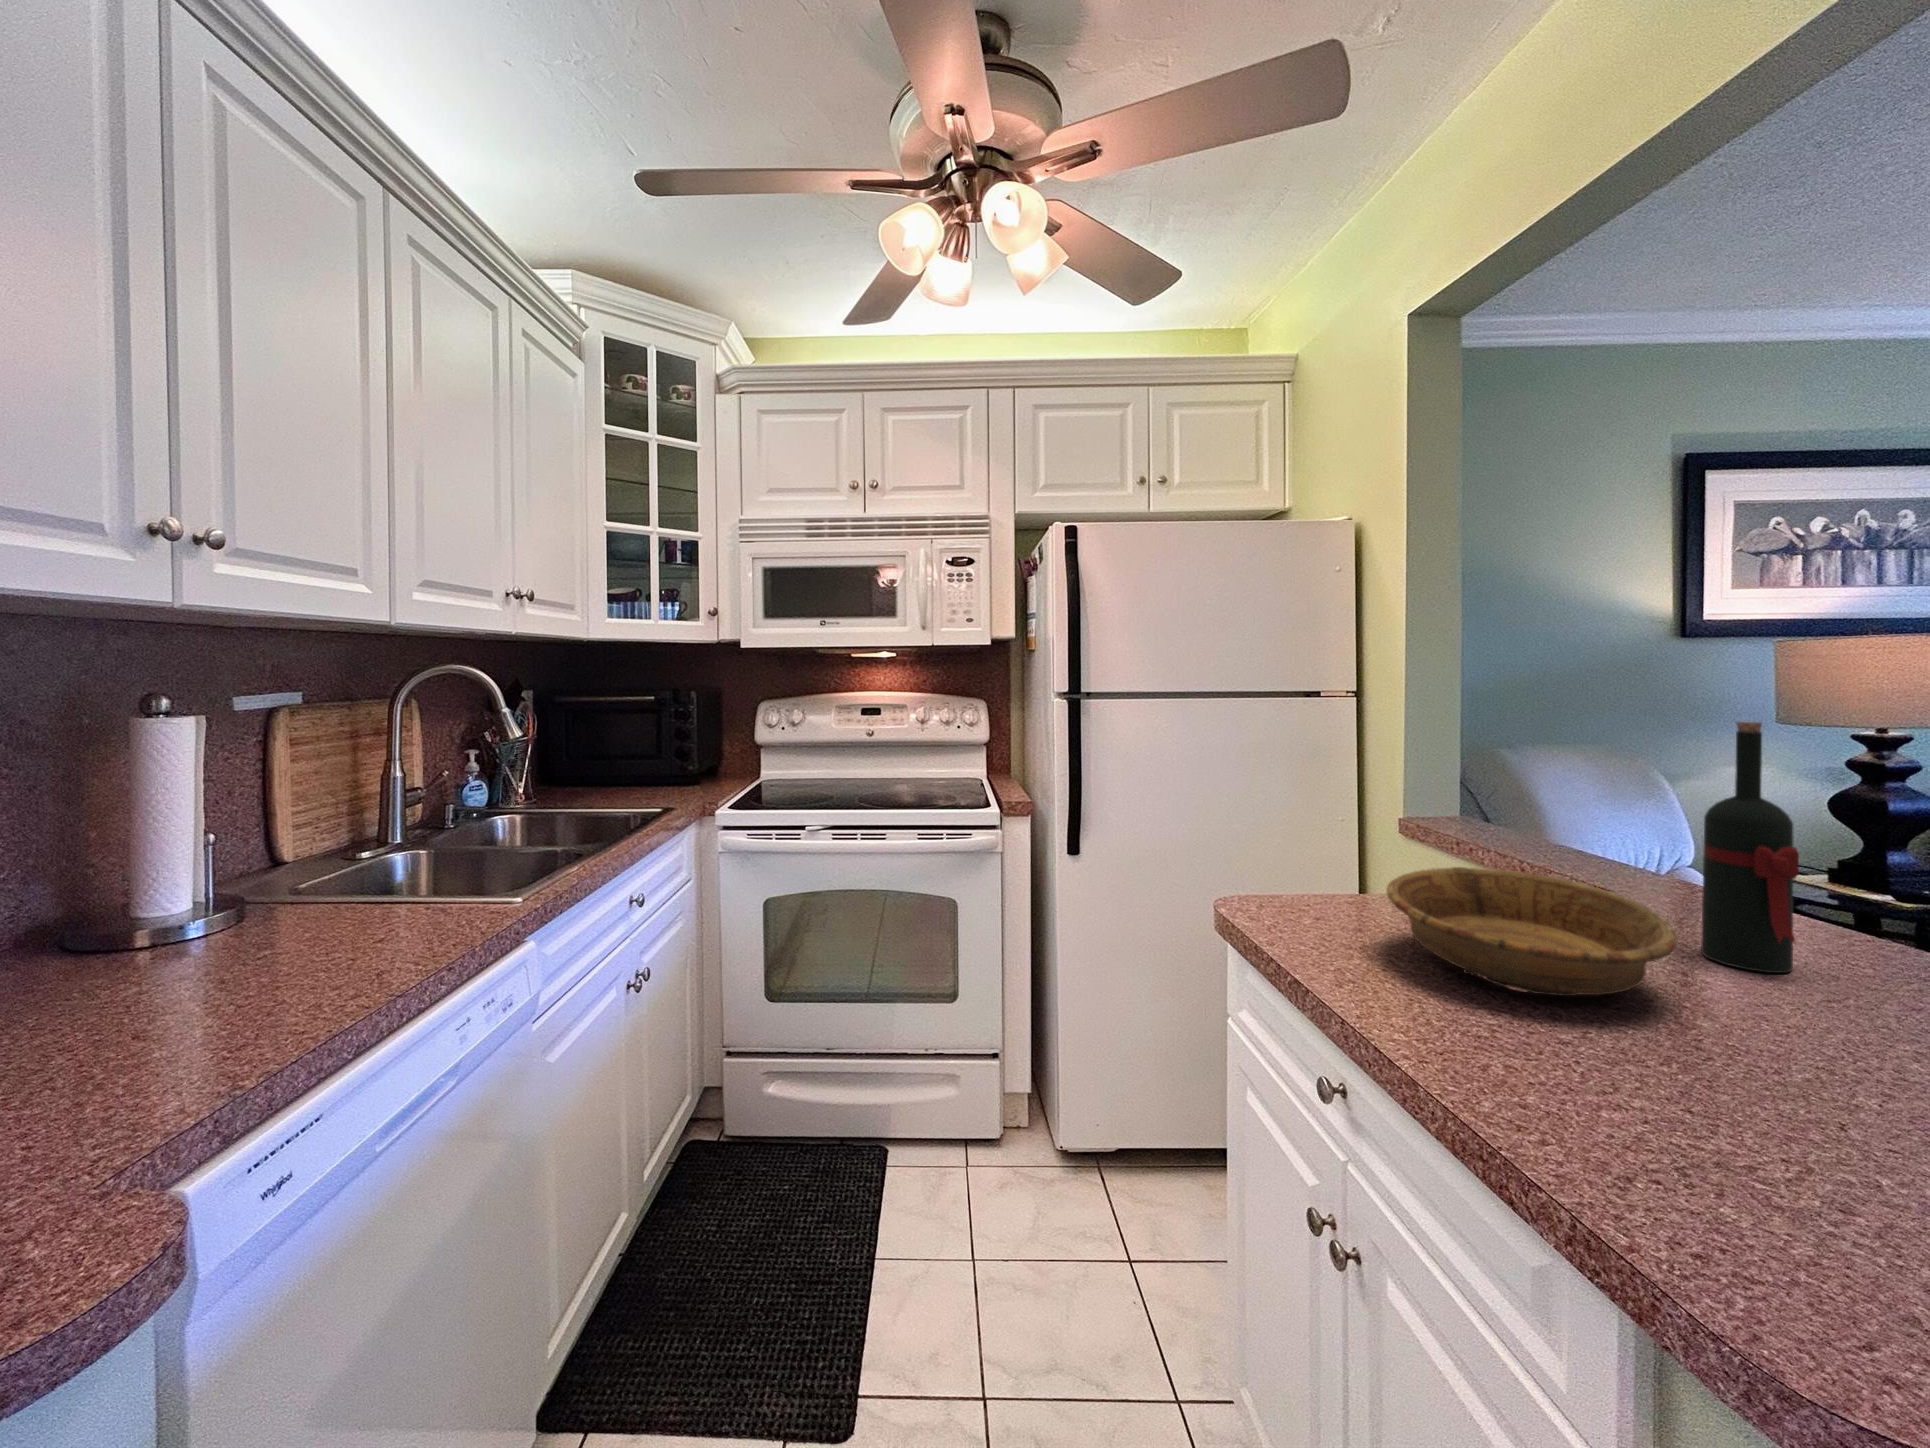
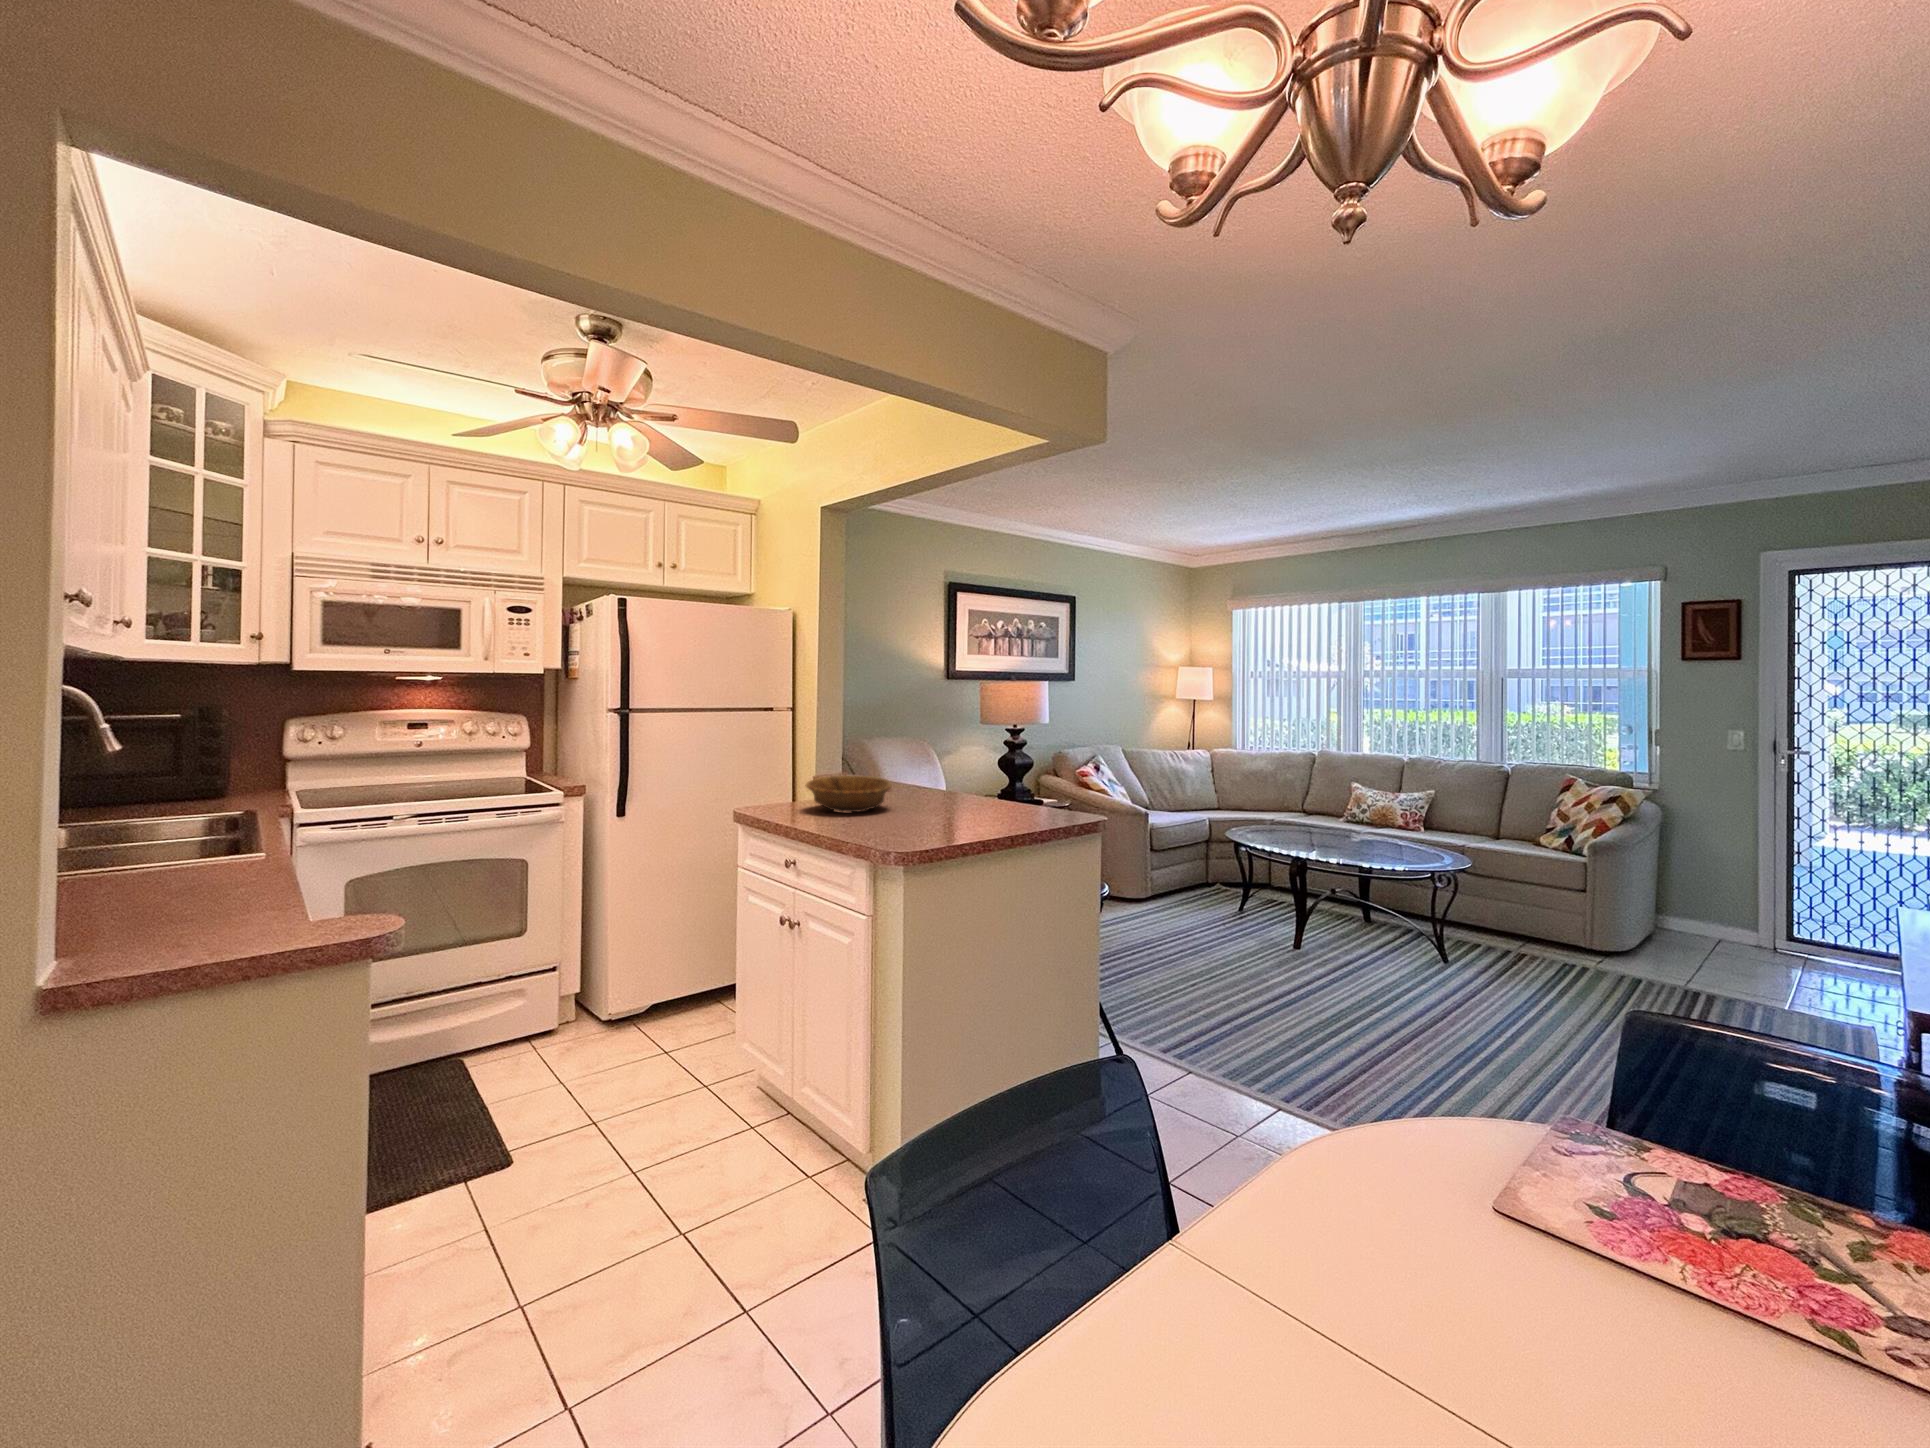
wine bottle: present [1701,722,1799,973] -> none [906,715,929,801]

